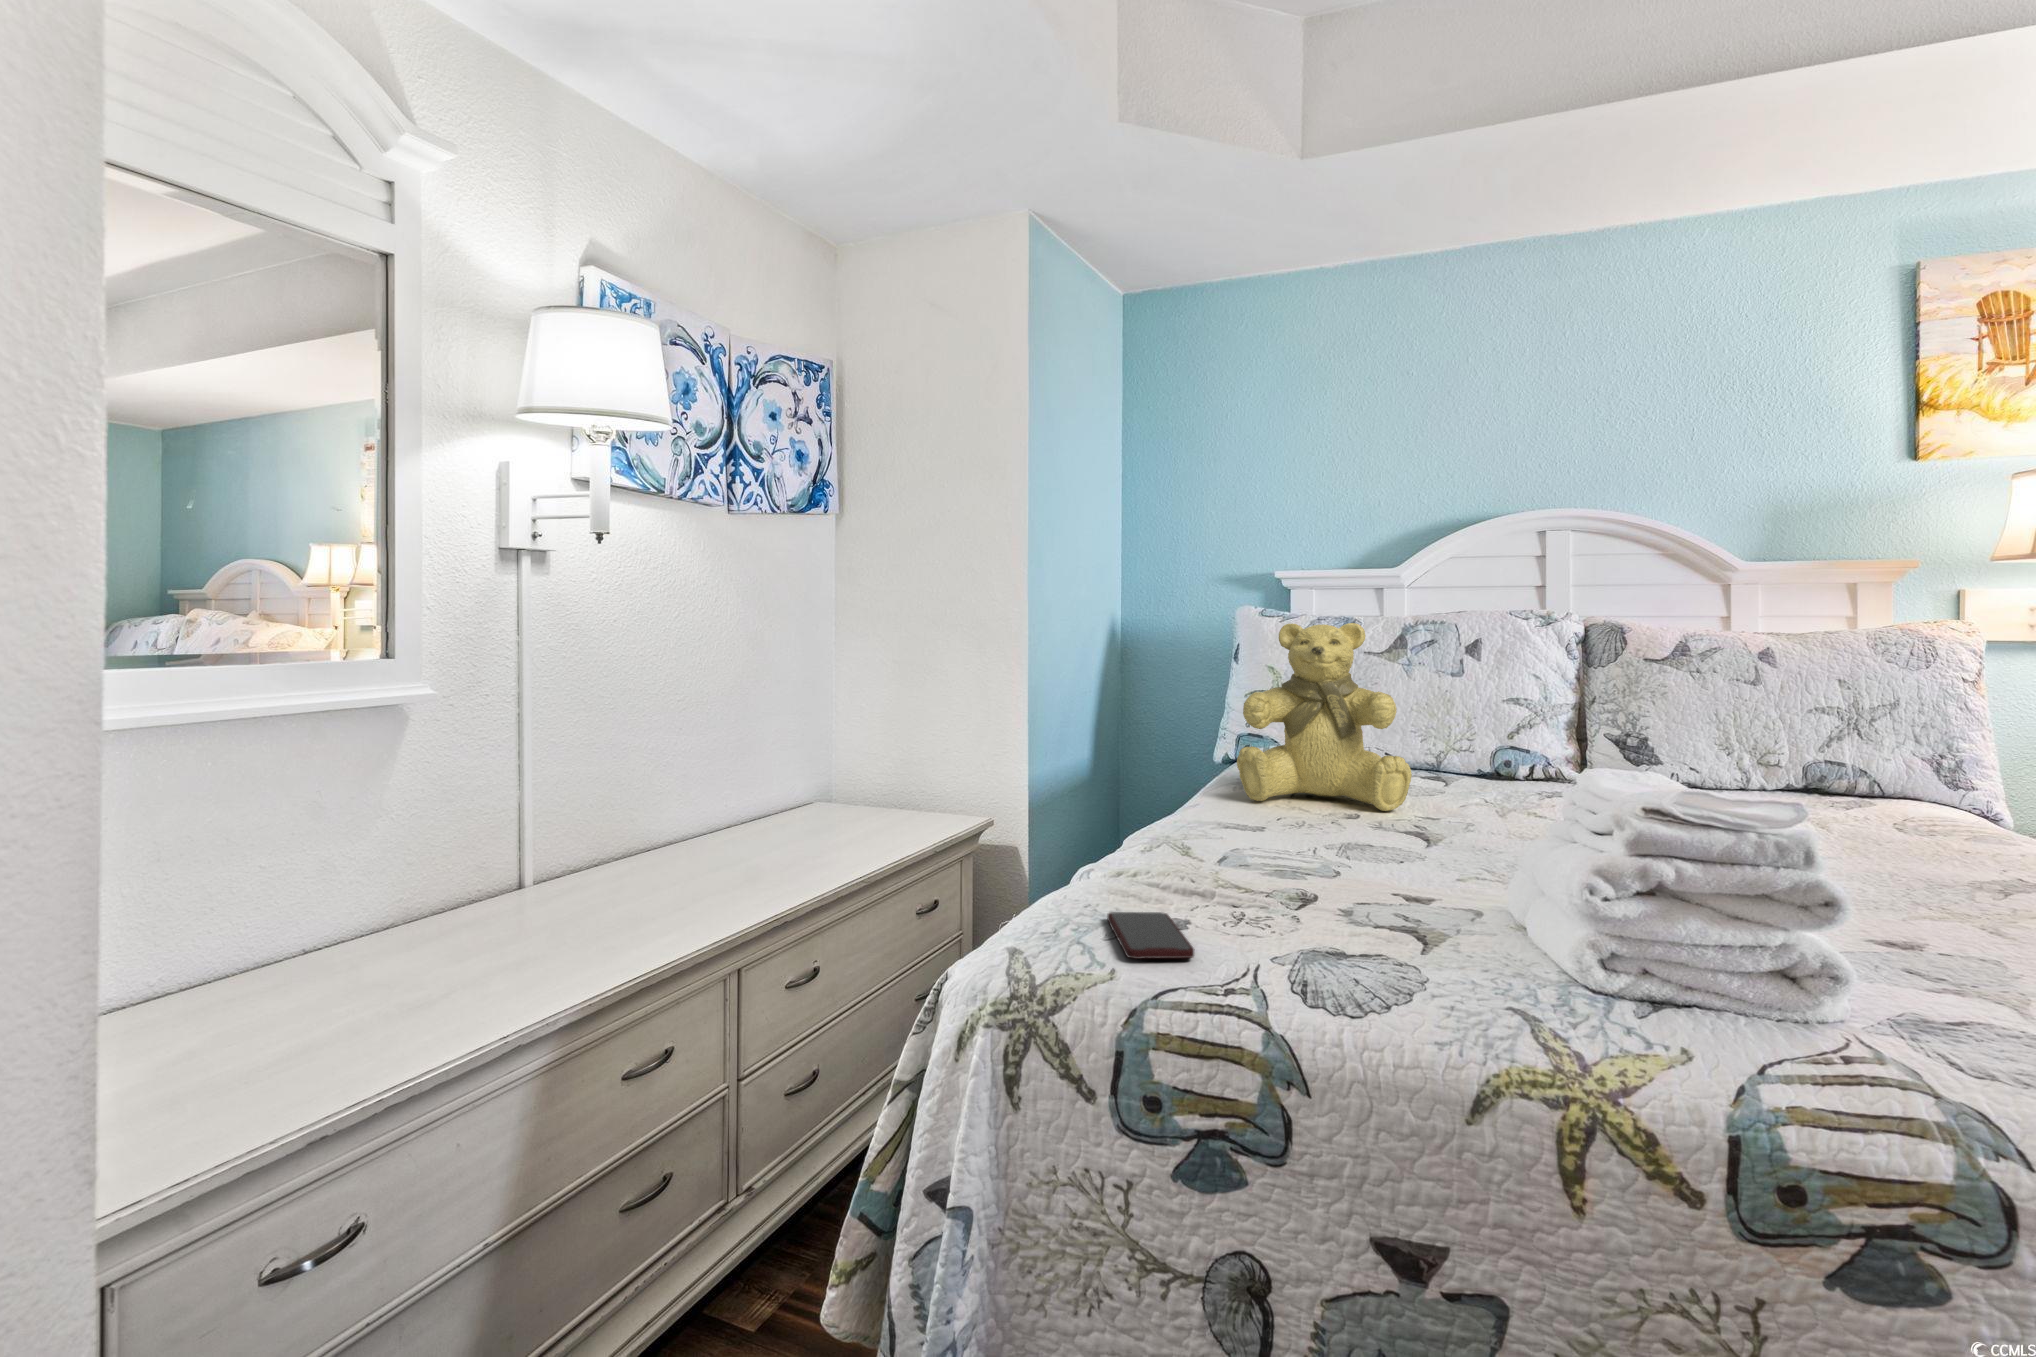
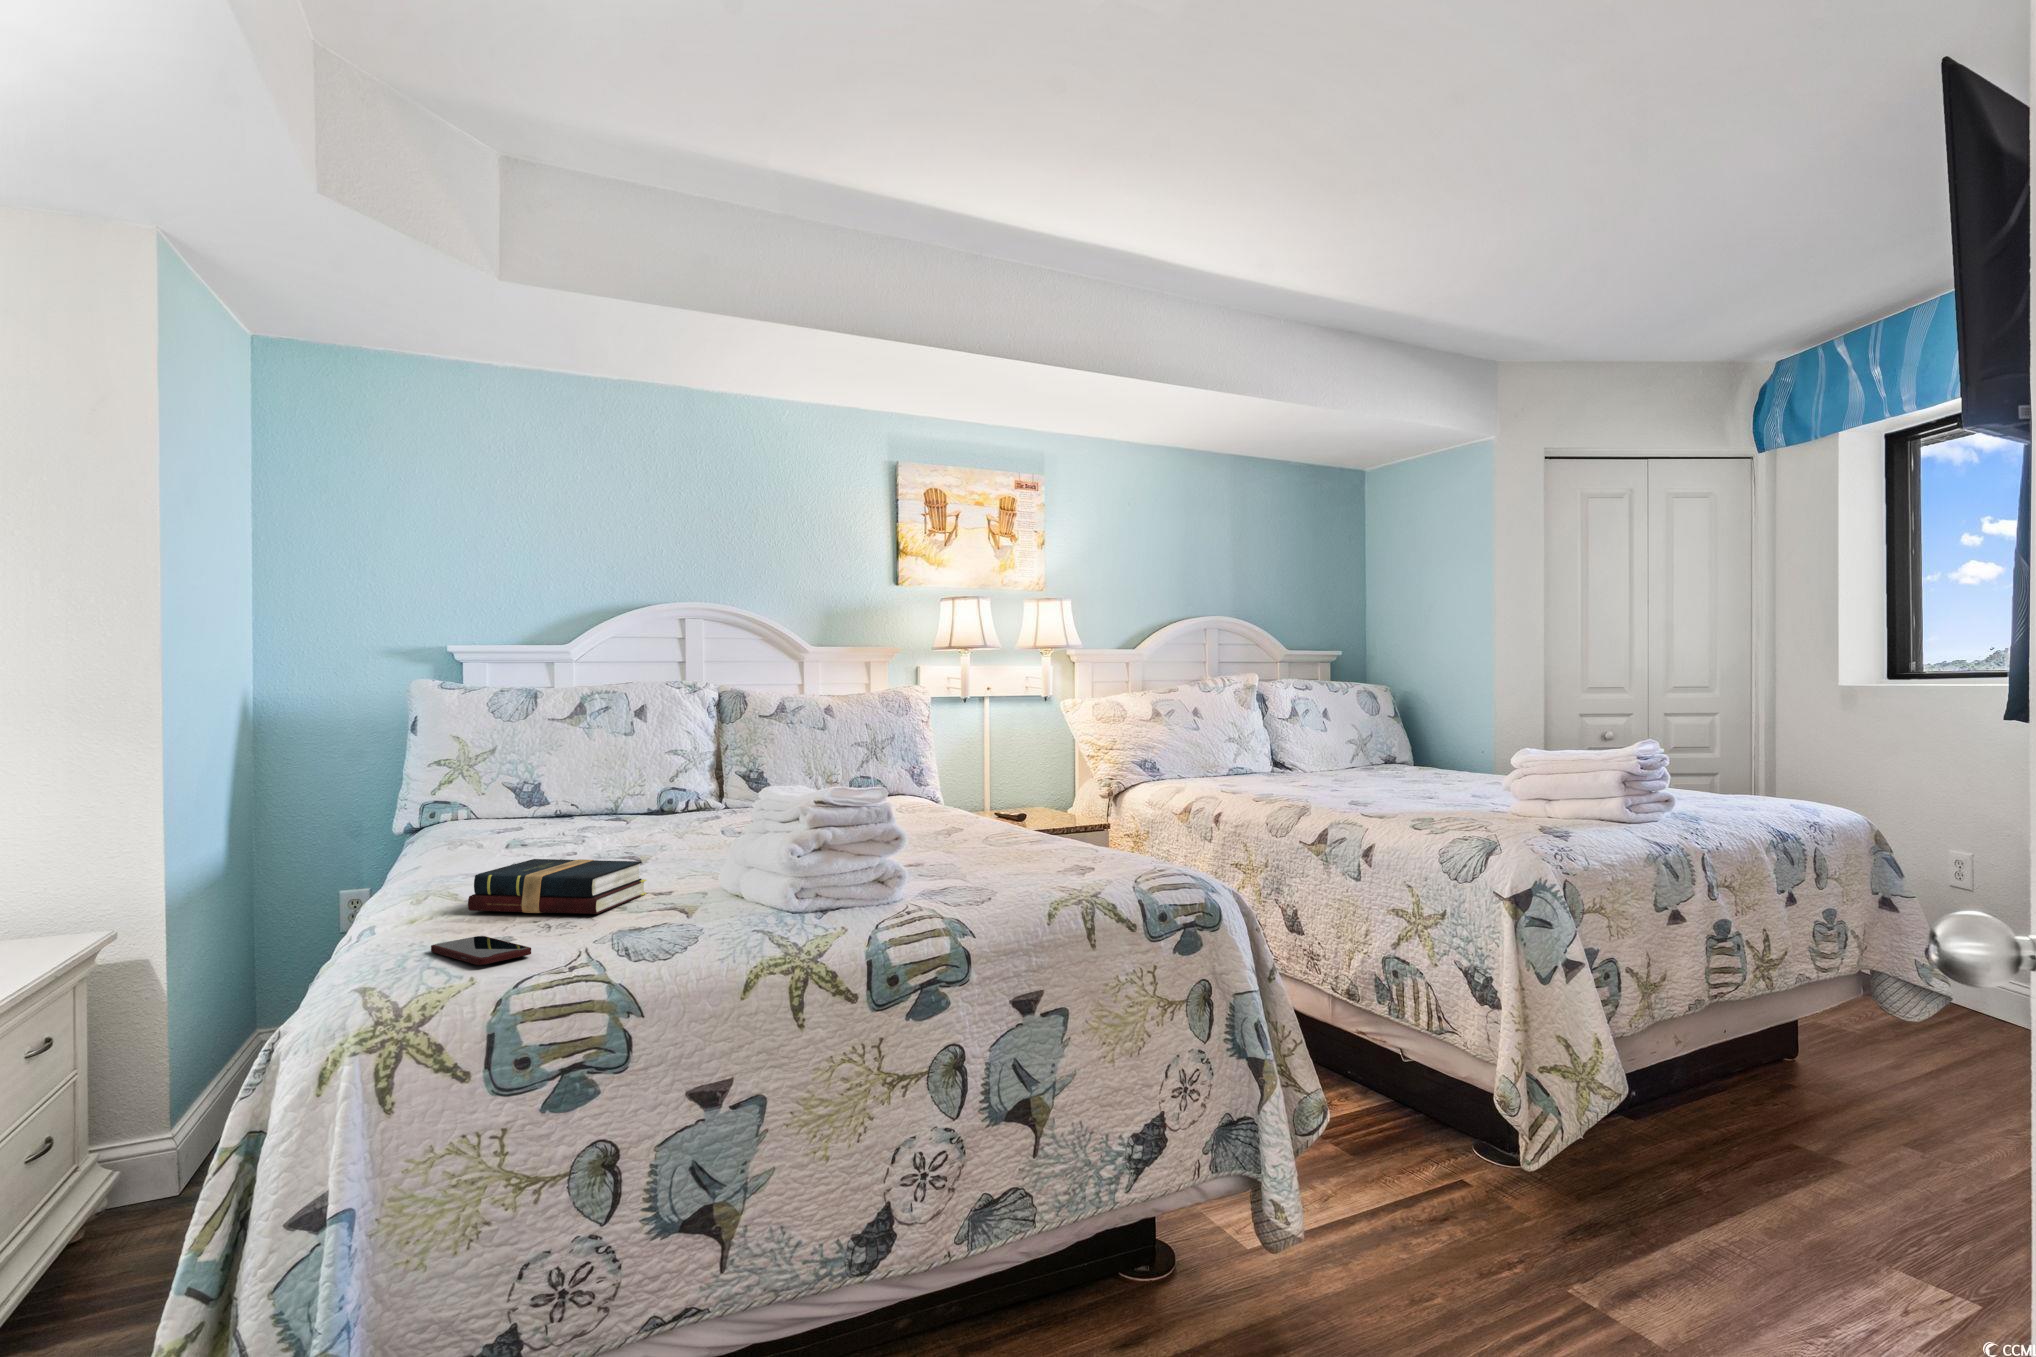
teddy bear: present [1237,623,1412,811] -> none [458,693,618,856]
hardback book: none [1185,821,1399,913] -> present [468,859,646,914]

